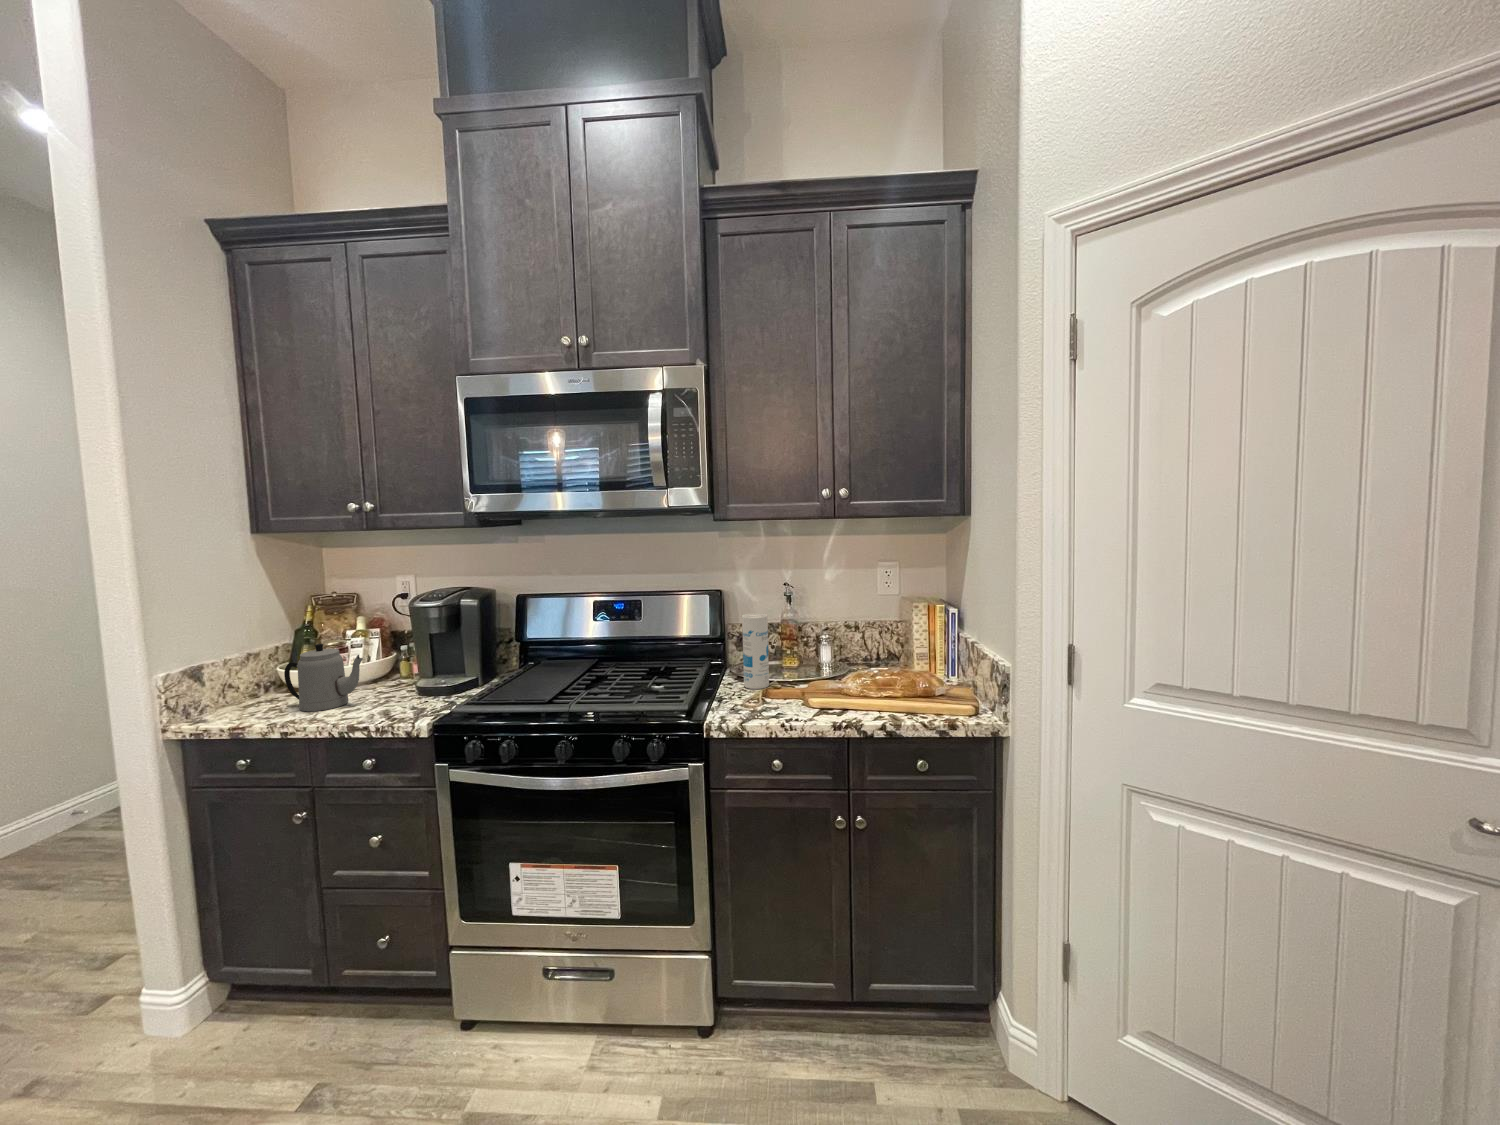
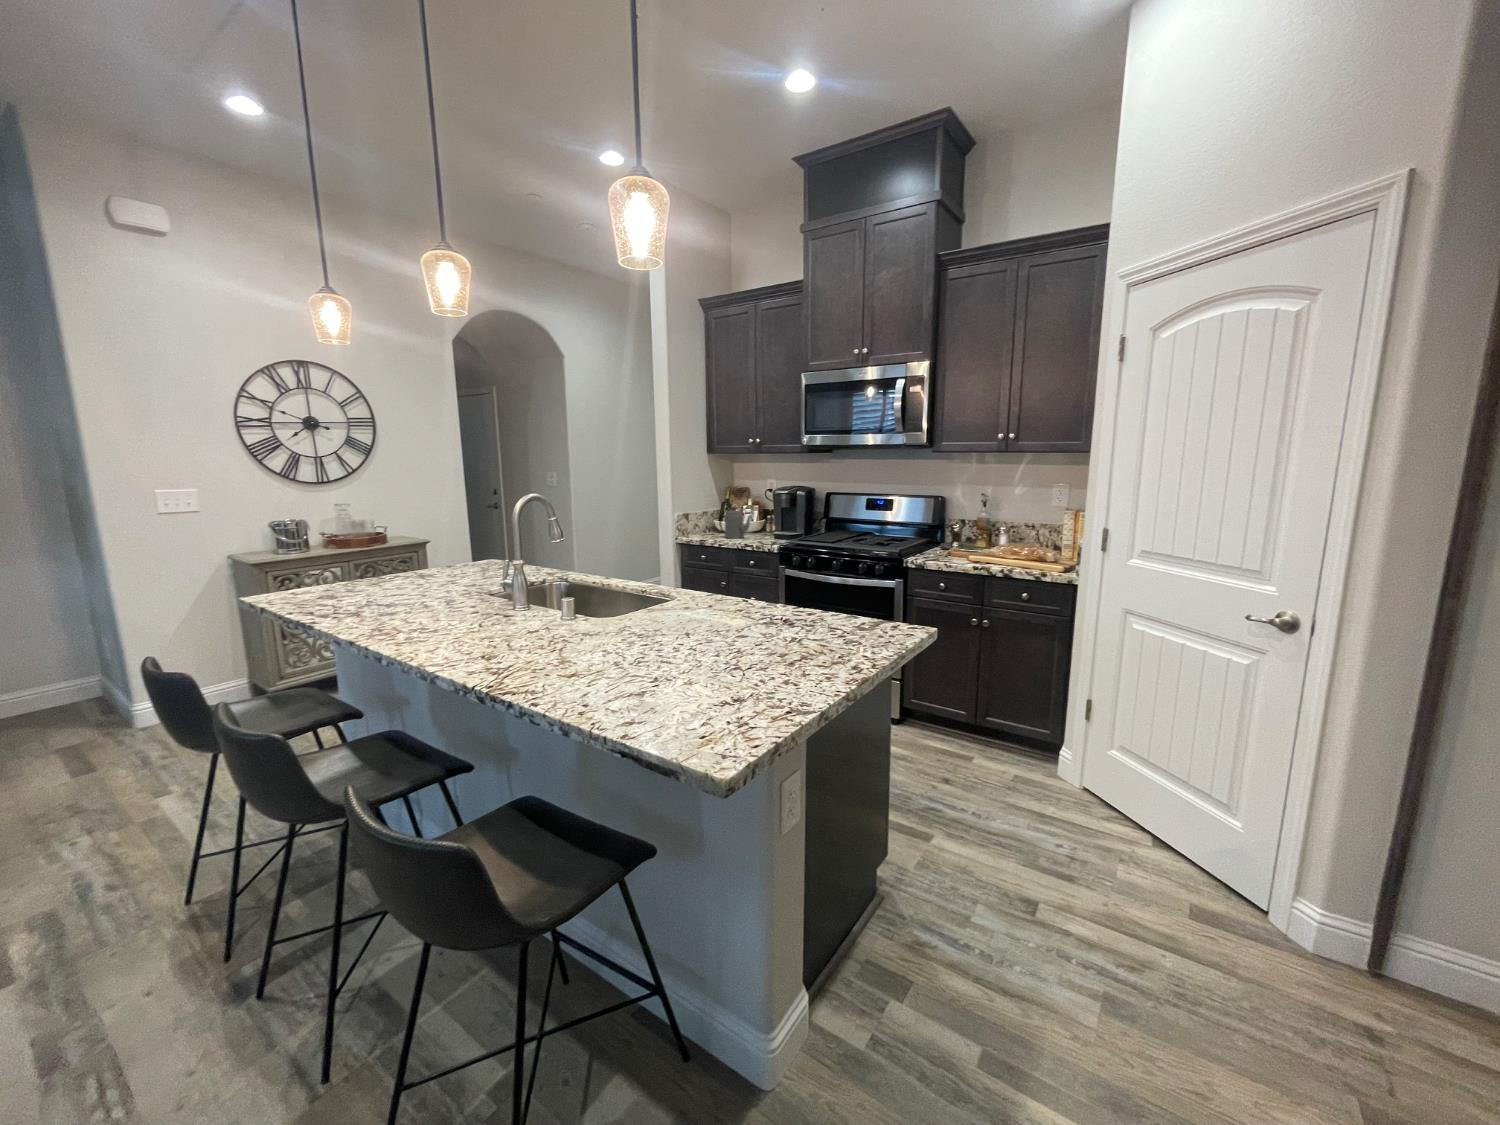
canister: present [742,613,769,689] -> none [943,509,960,552]

